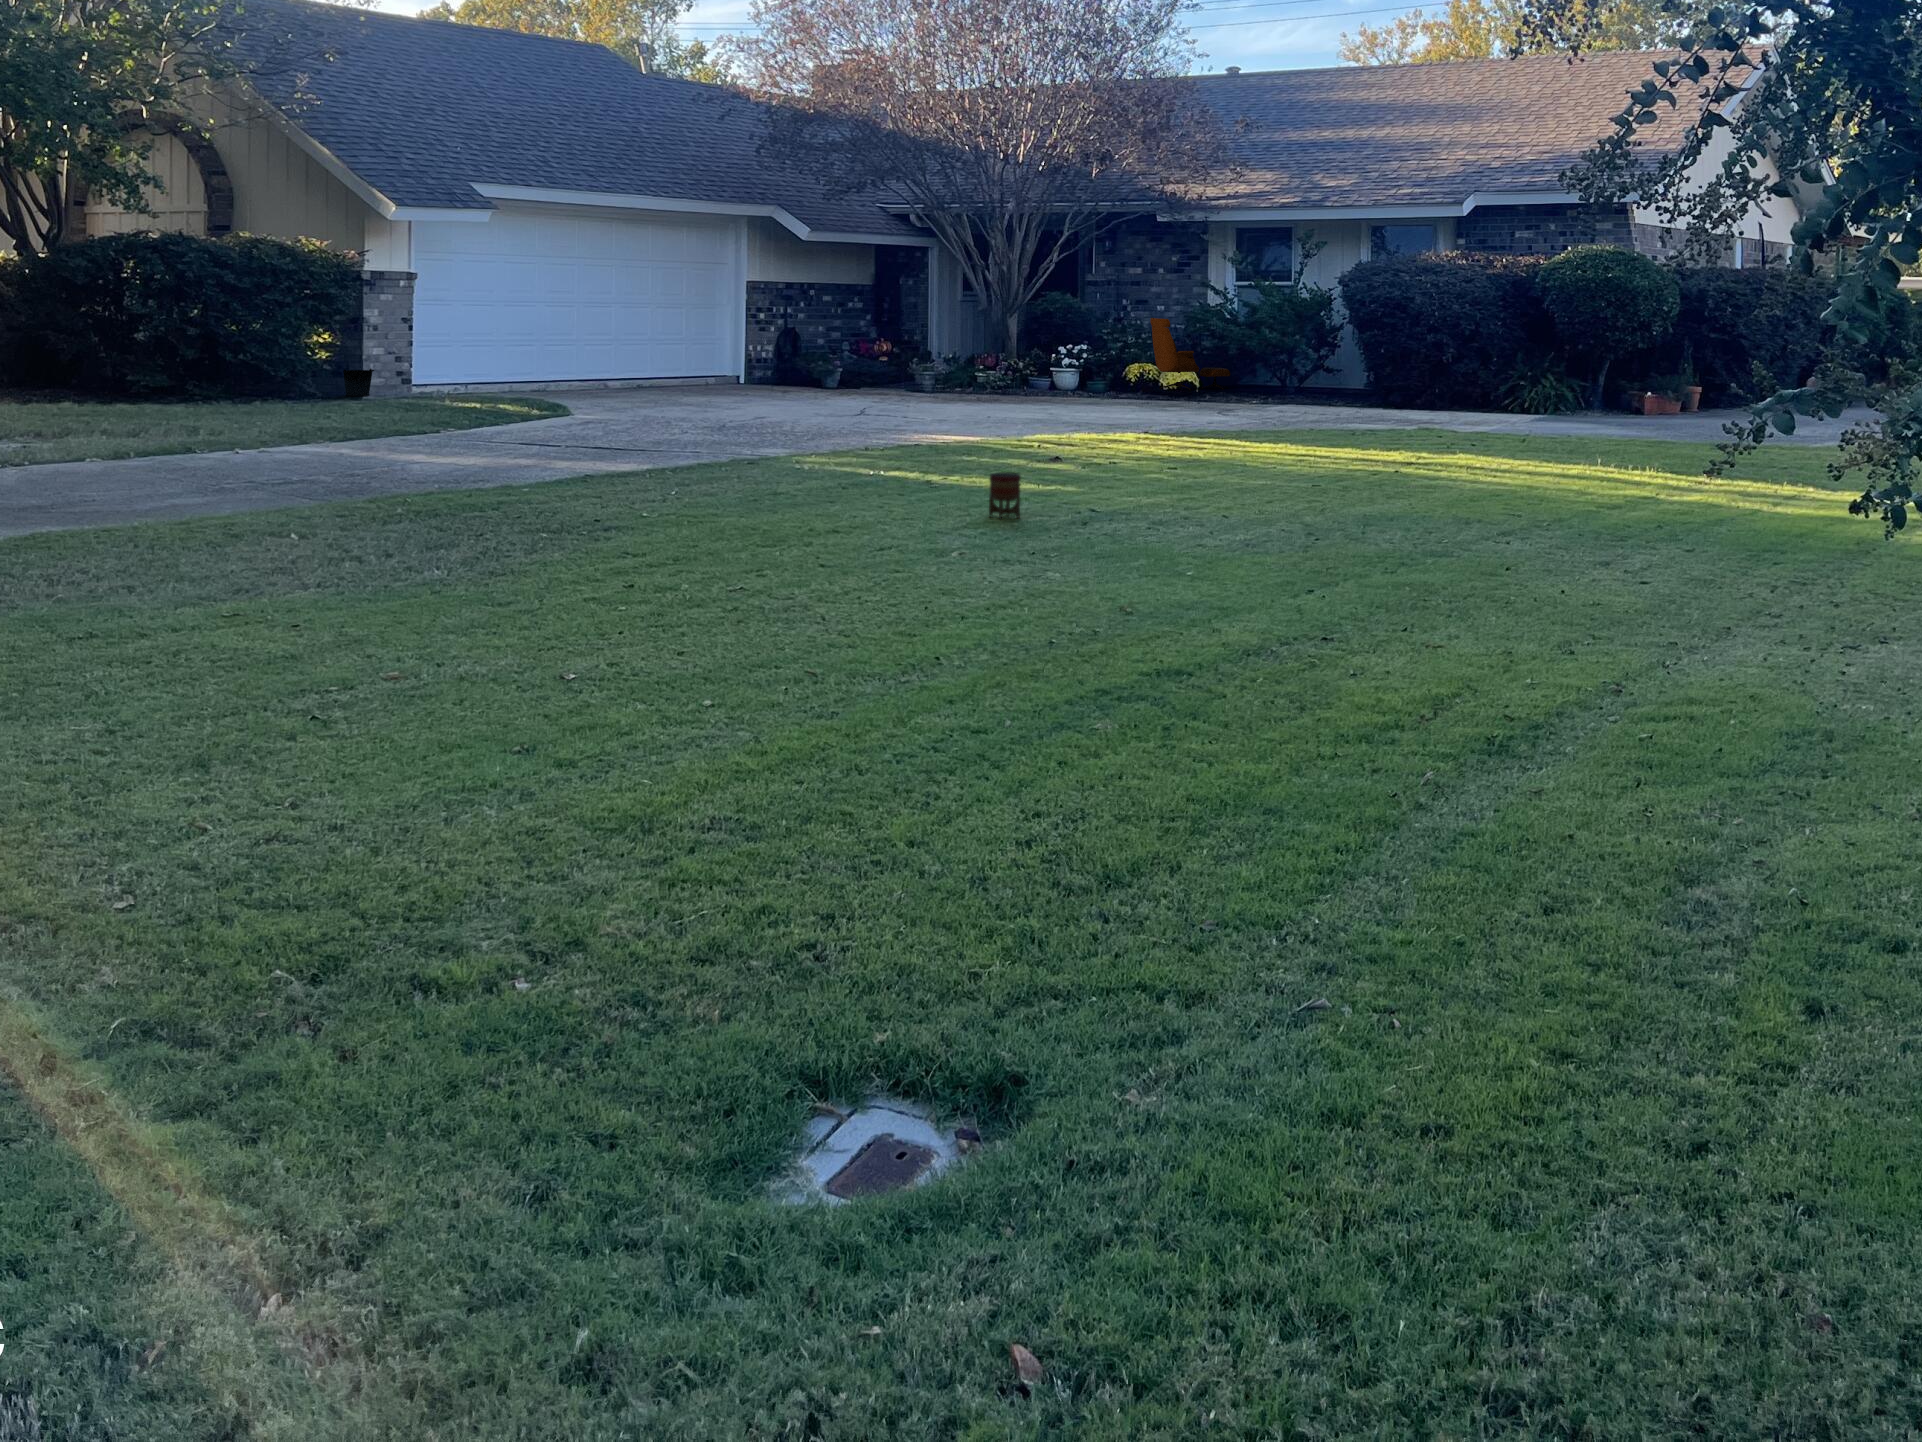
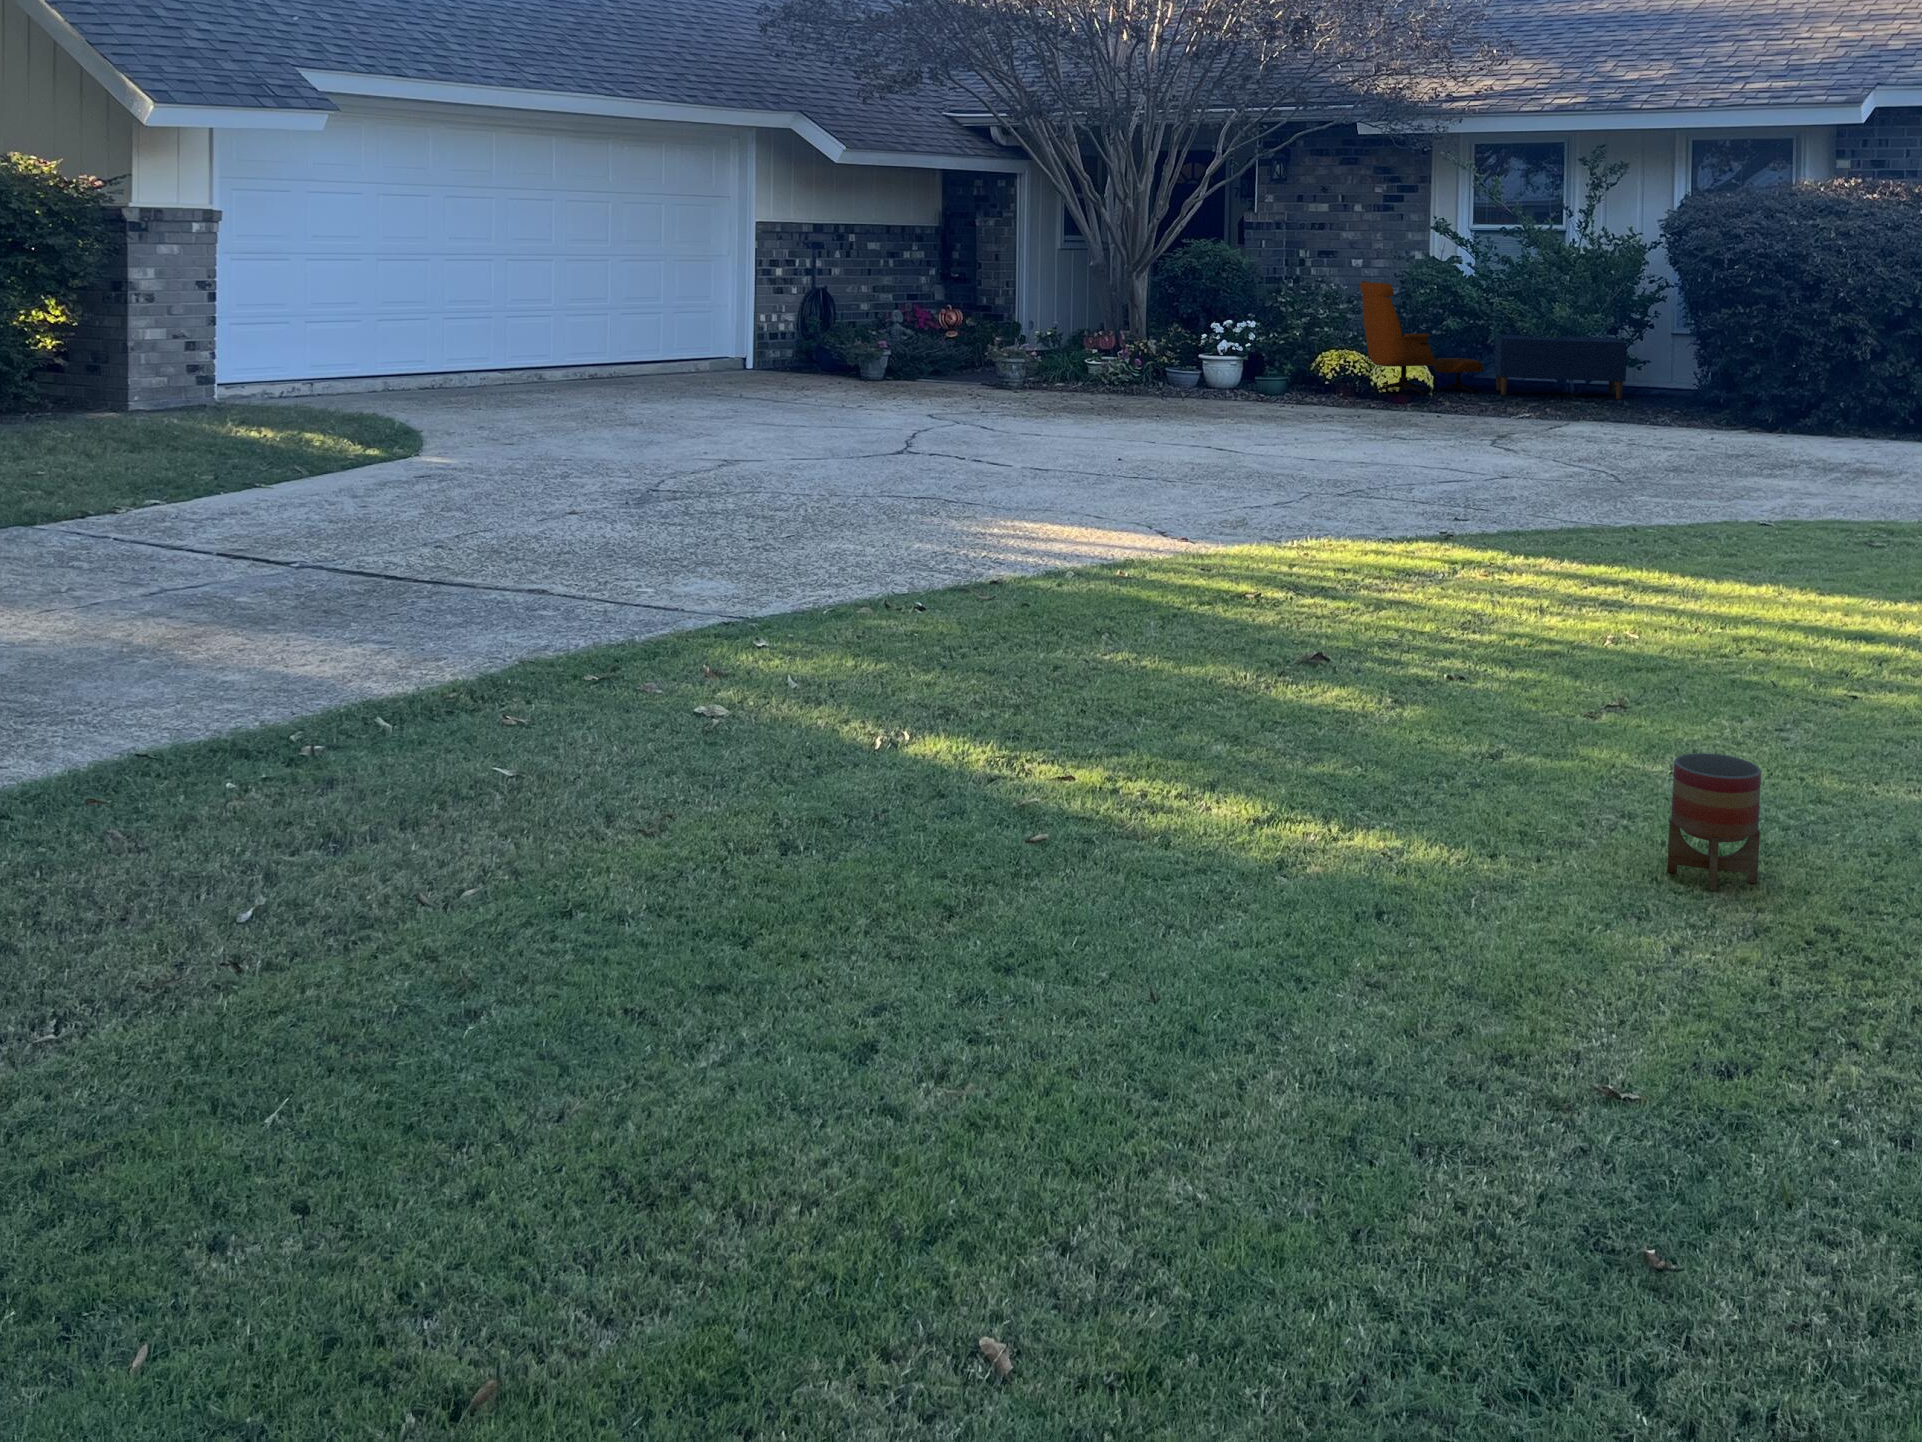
bench: none [1239,352,1319,392] -> present [1494,334,1627,399]
bucket: present [343,368,374,396] -> none [82,362,135,407]
planter: present [989,472,1021,519] -> present [1667,753,1761,891]

